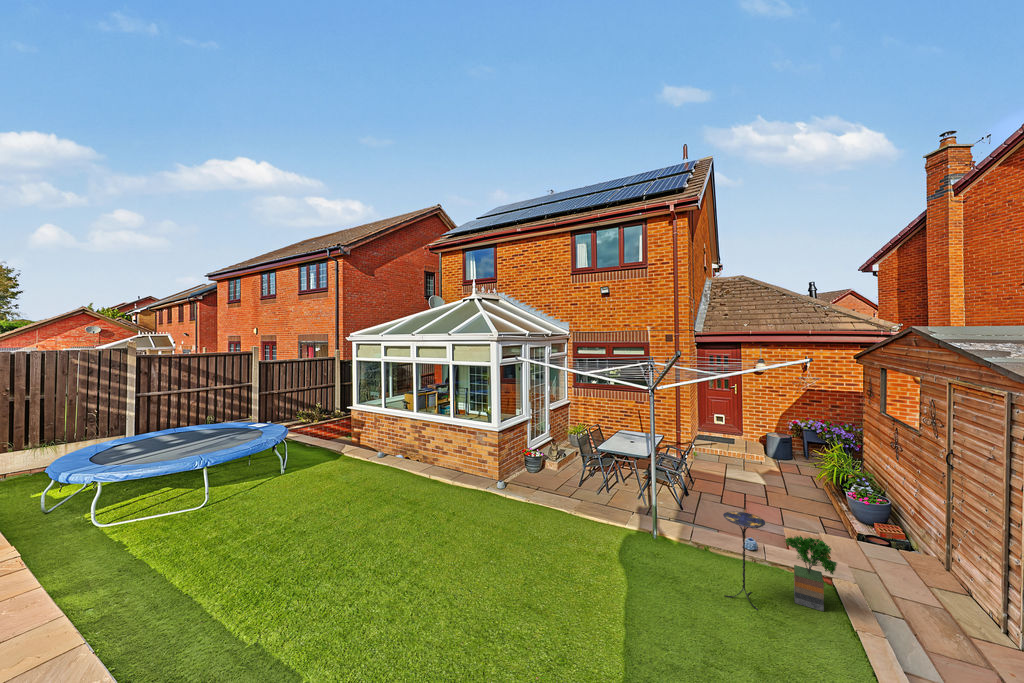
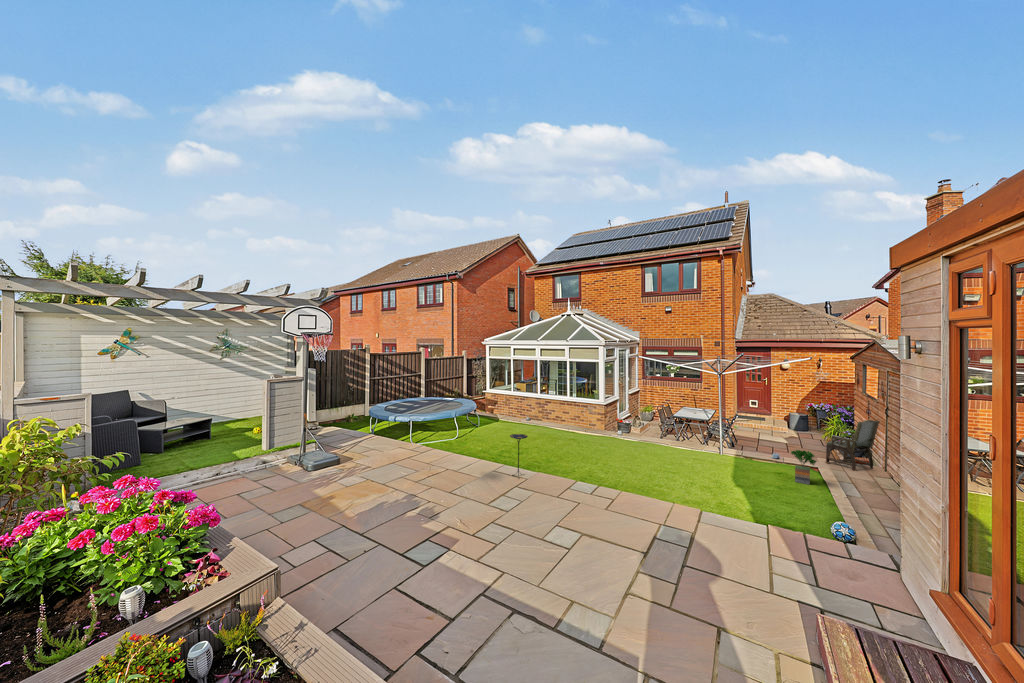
armchair: none [835,465,931,558] -> present [826,420,880,471]
side table: present [723,511,765,609] -> present [510,434,528,475]

